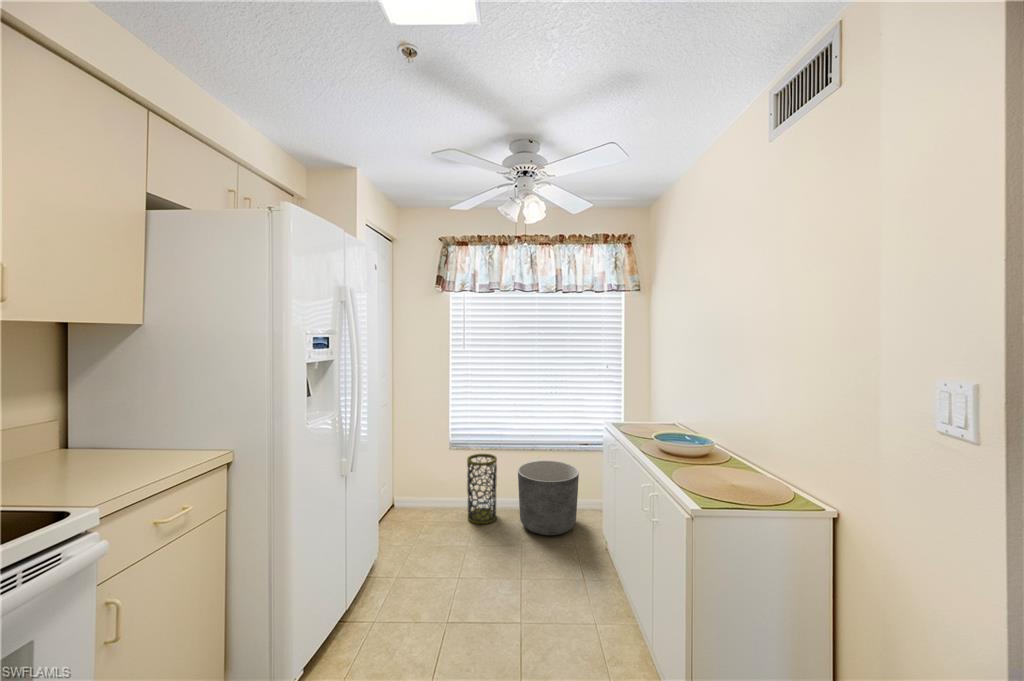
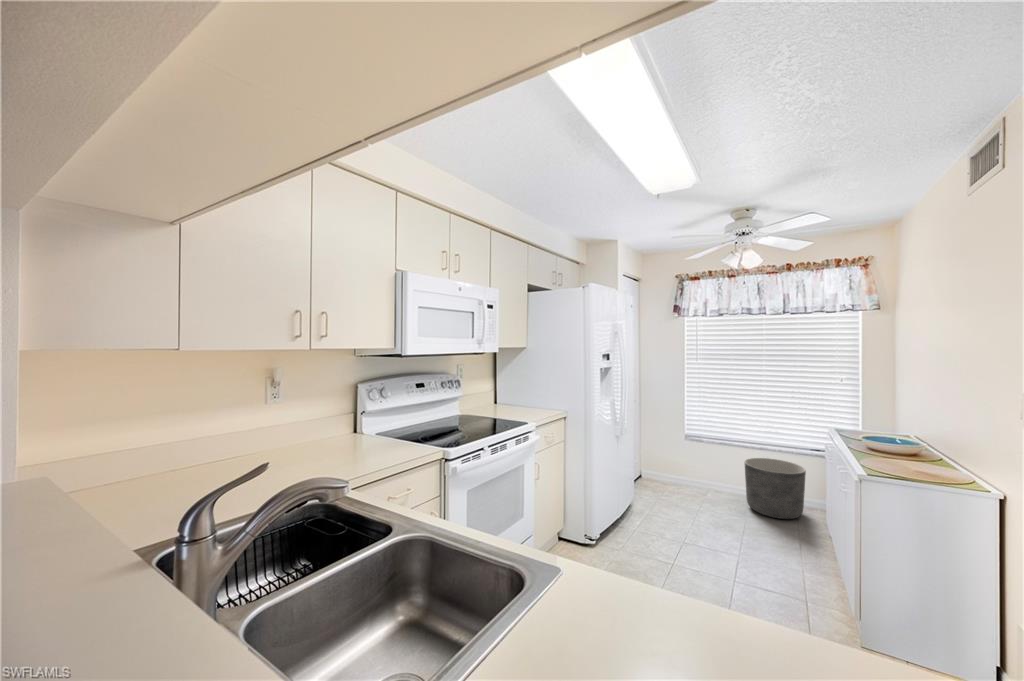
trash can: present [467,454,497,524] -> none [699,445,726,500]

